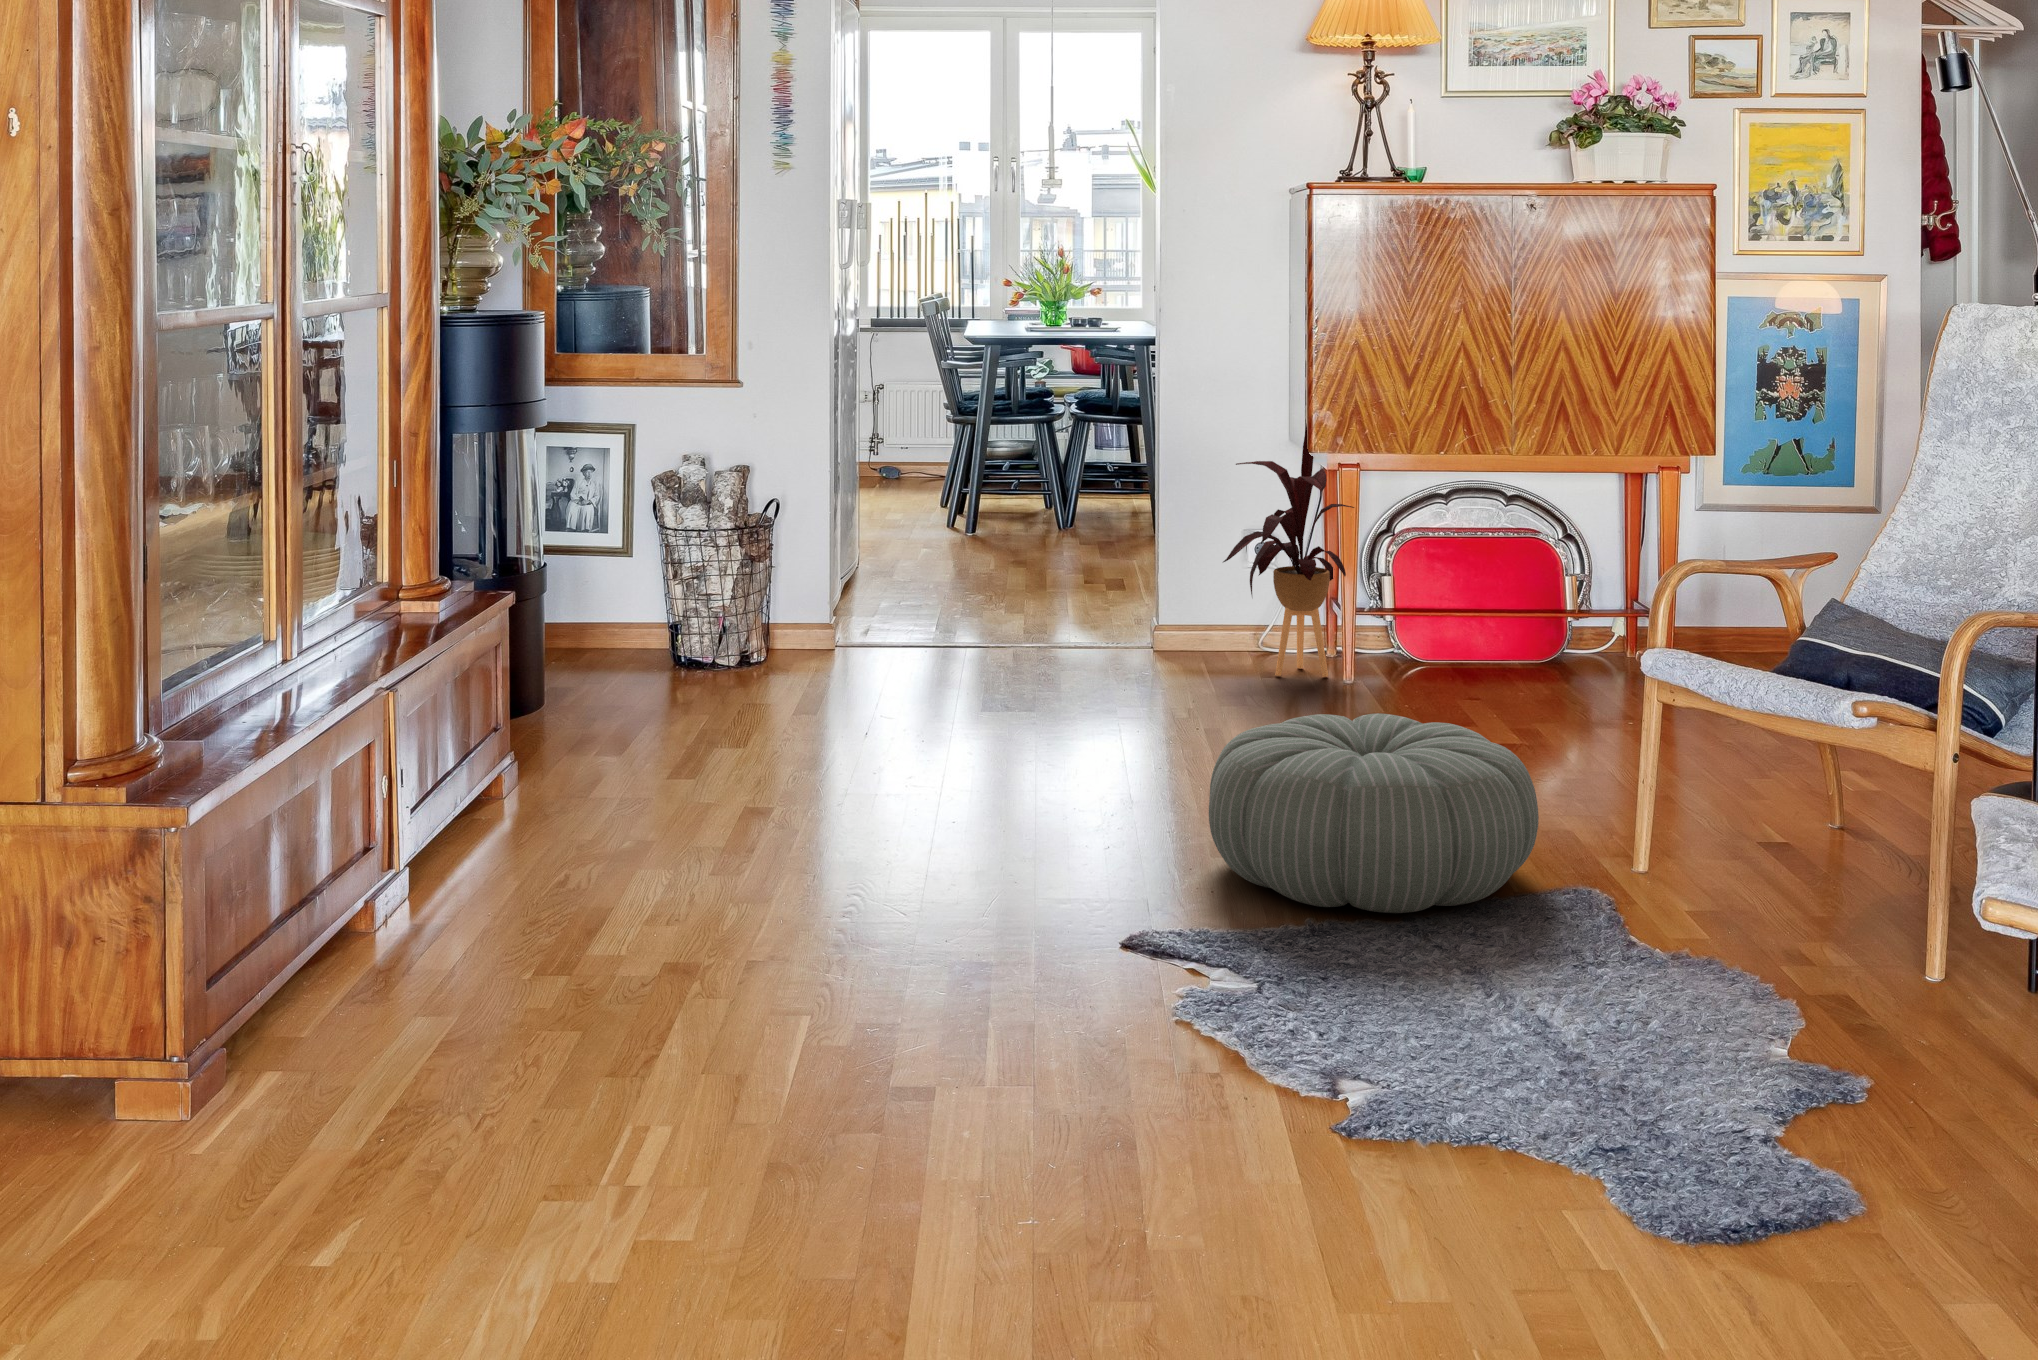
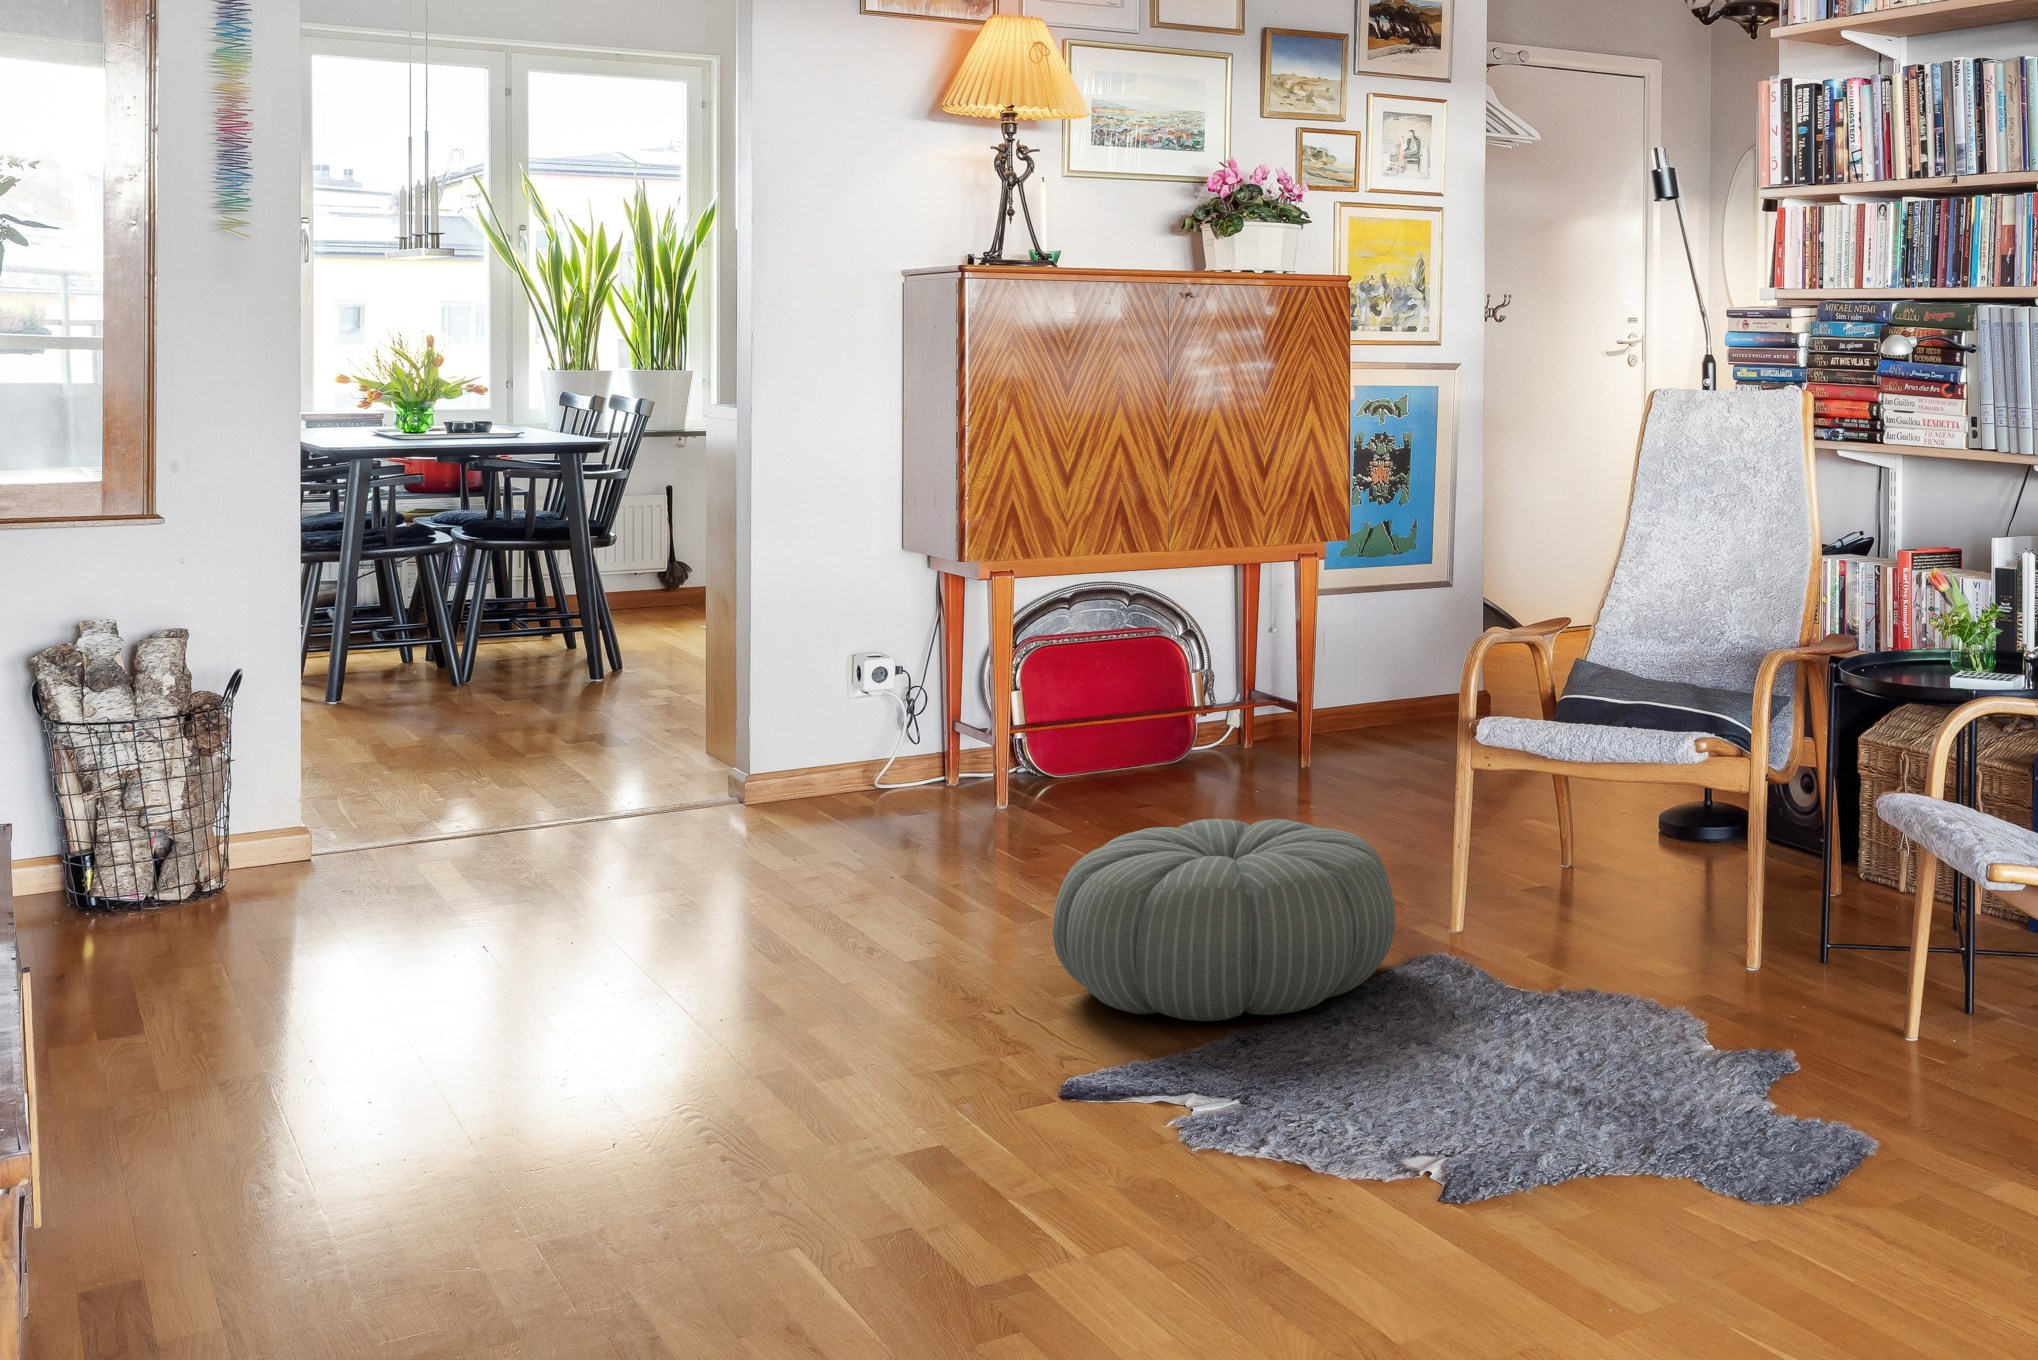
house plant: present [1223,424,1354,677] -> none [849,518,996,815]

